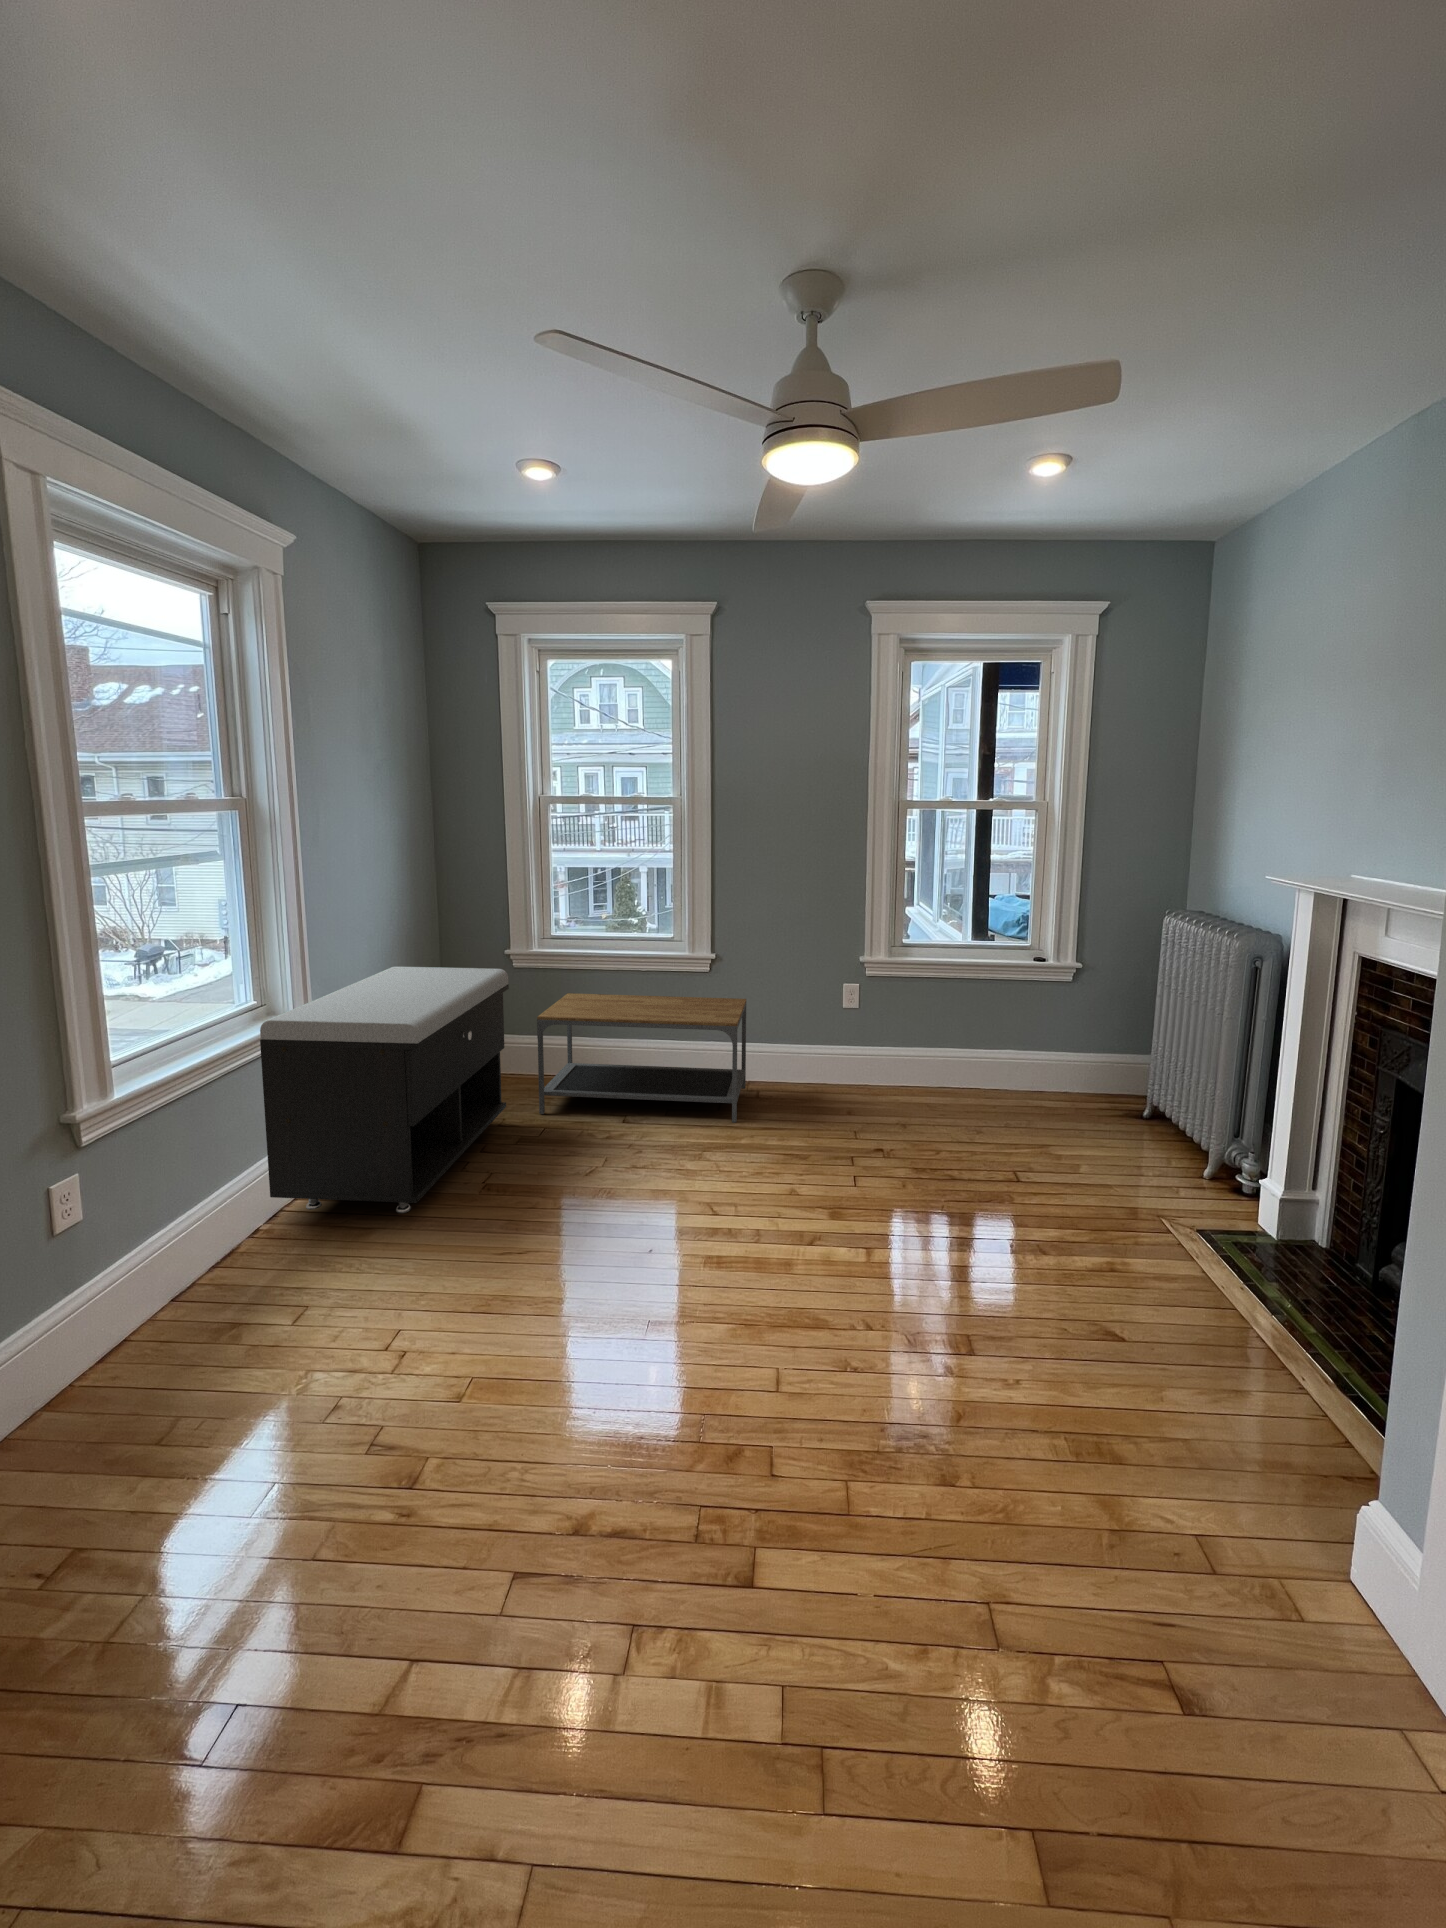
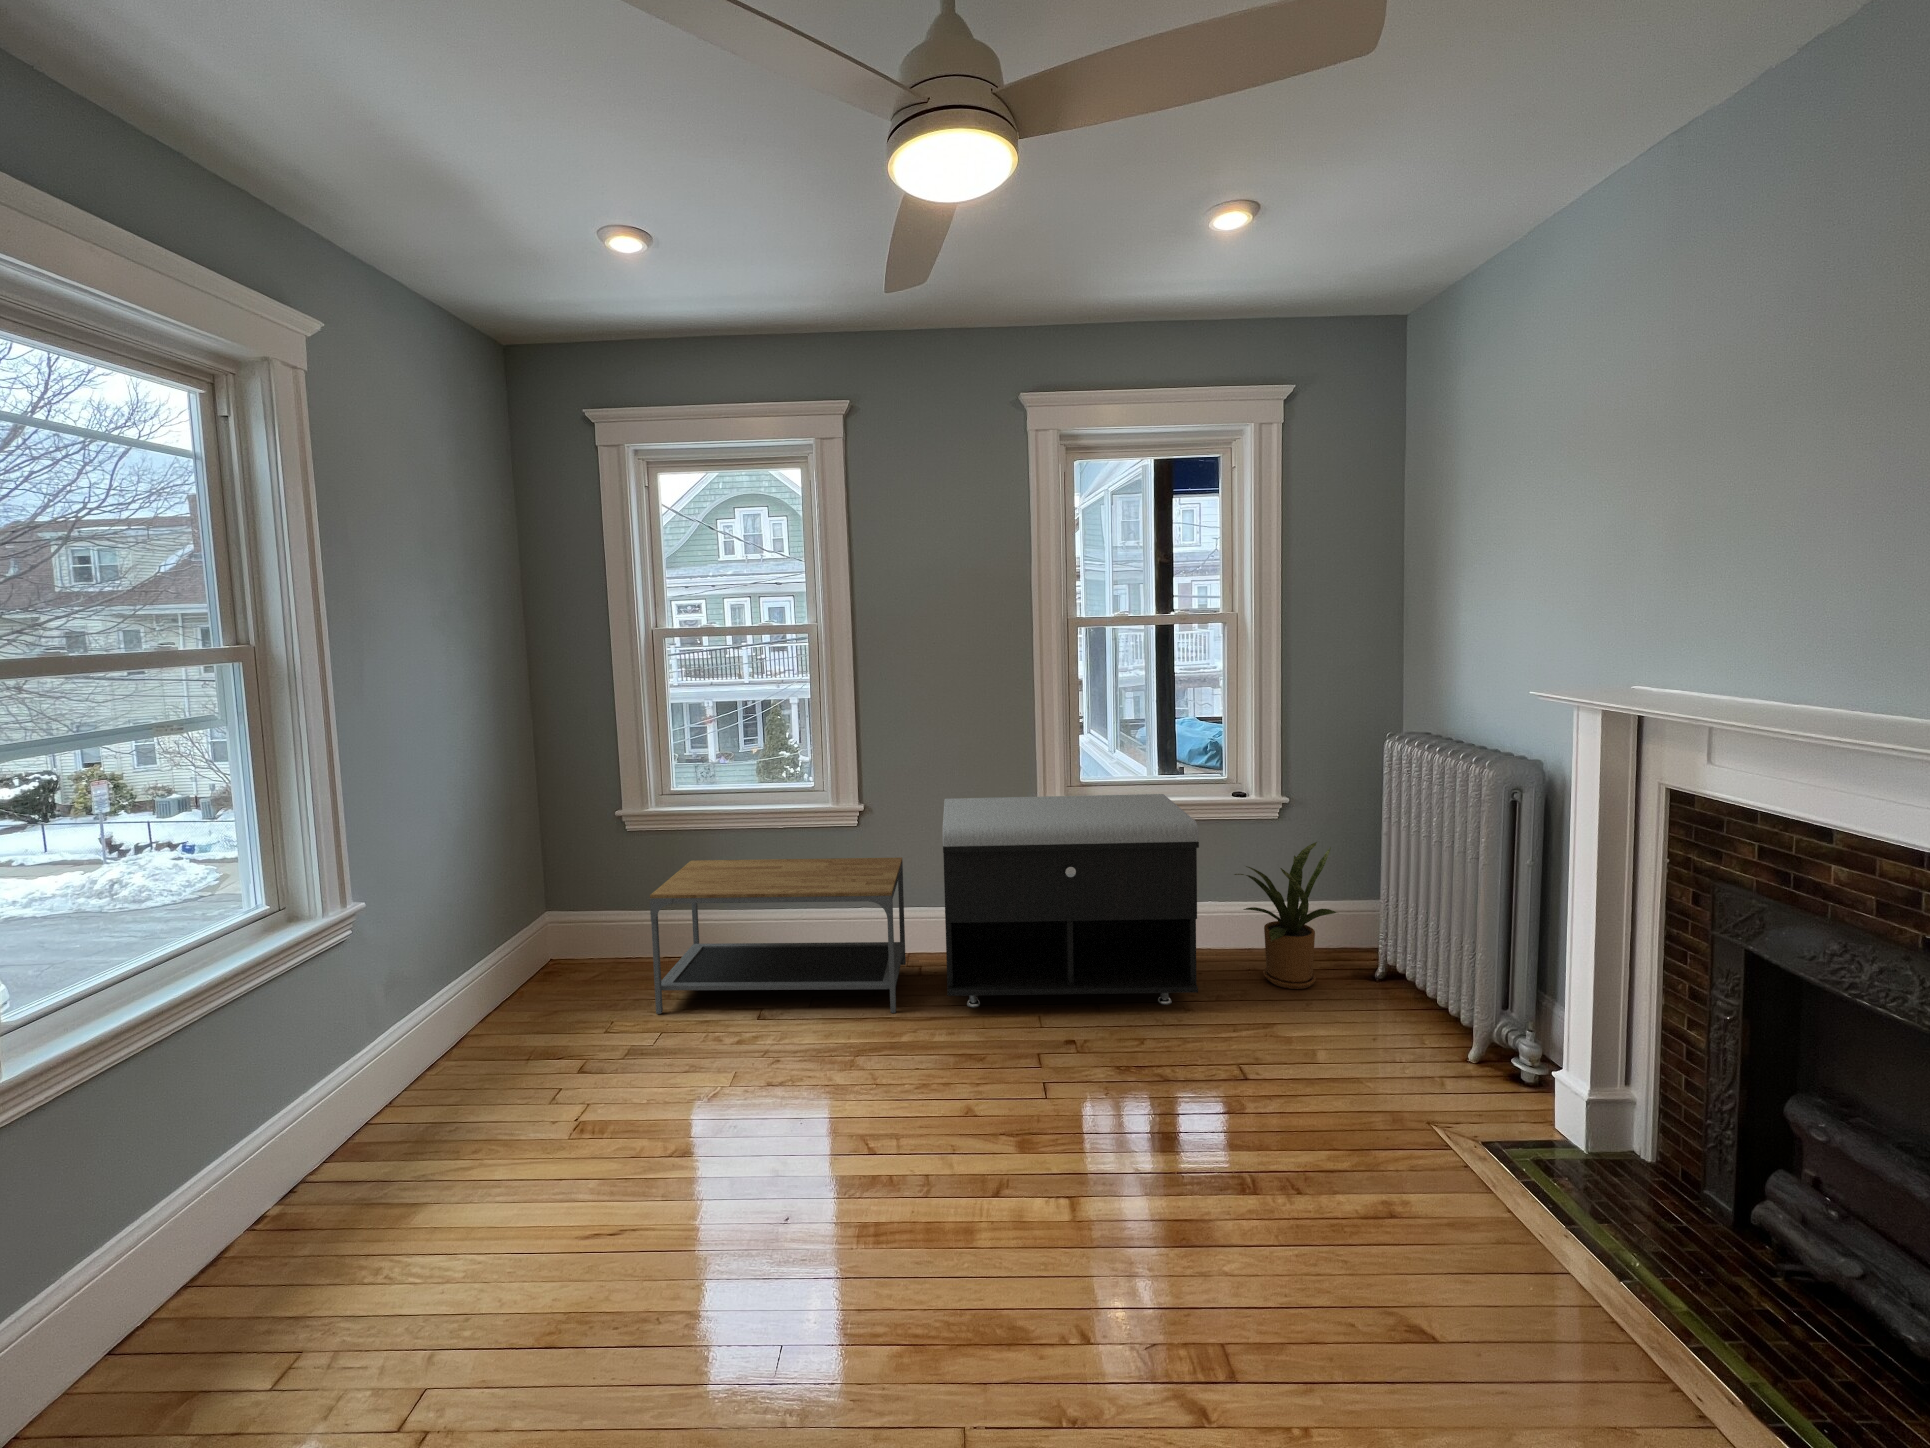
storage bench: present [260,967,509,1213] -> present [943,794,1199,1007]
house plant: none [1024,1000,1117,1121] -> present [1234,842,1336,989]

